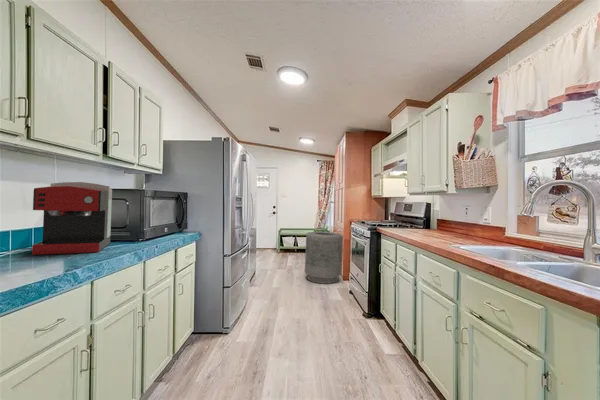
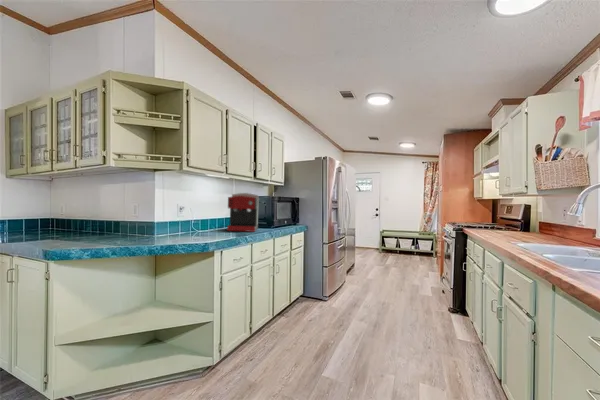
trash can: present [305,232,343,284] -> none [401,233,440,282]

